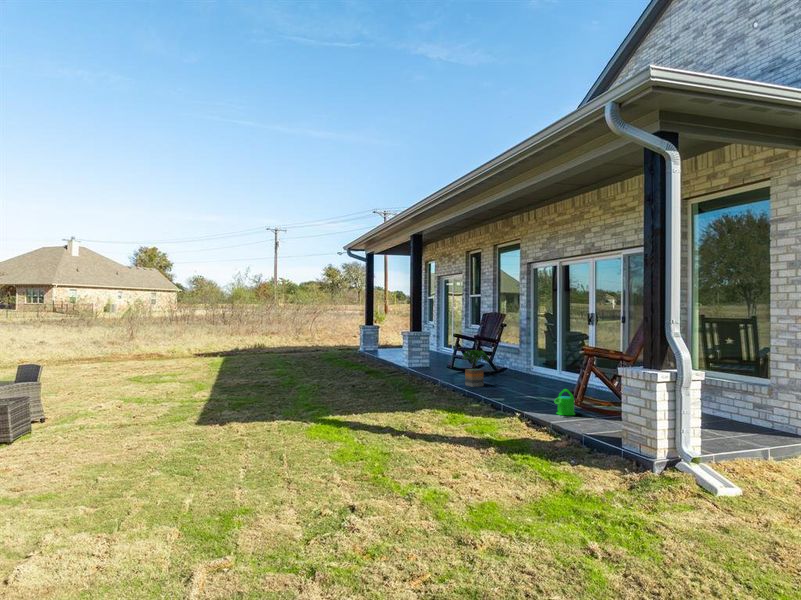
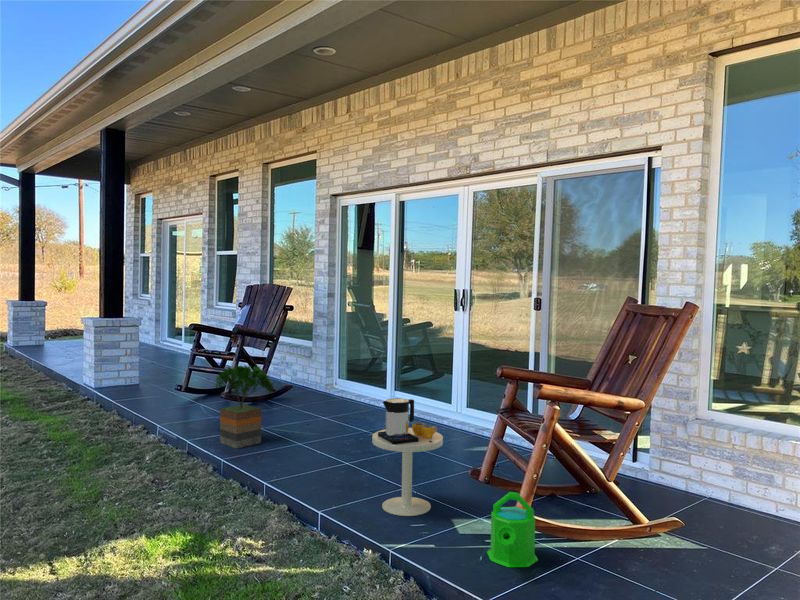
side table: none [520,358,550,405] -> present [372,398,443,516]

